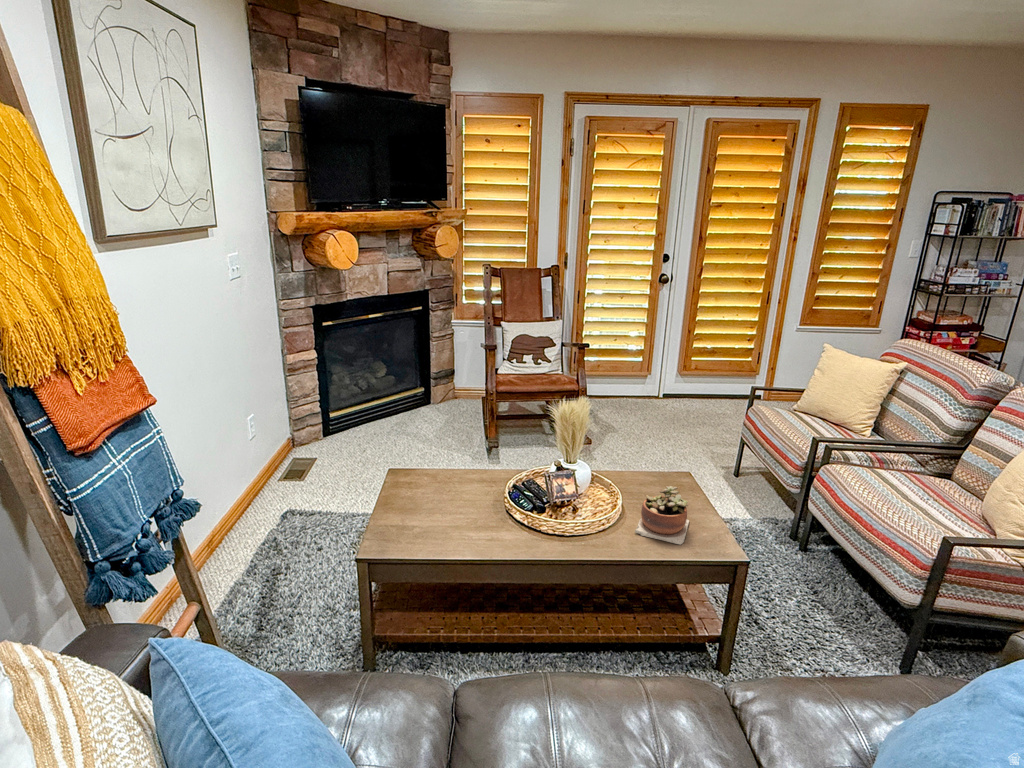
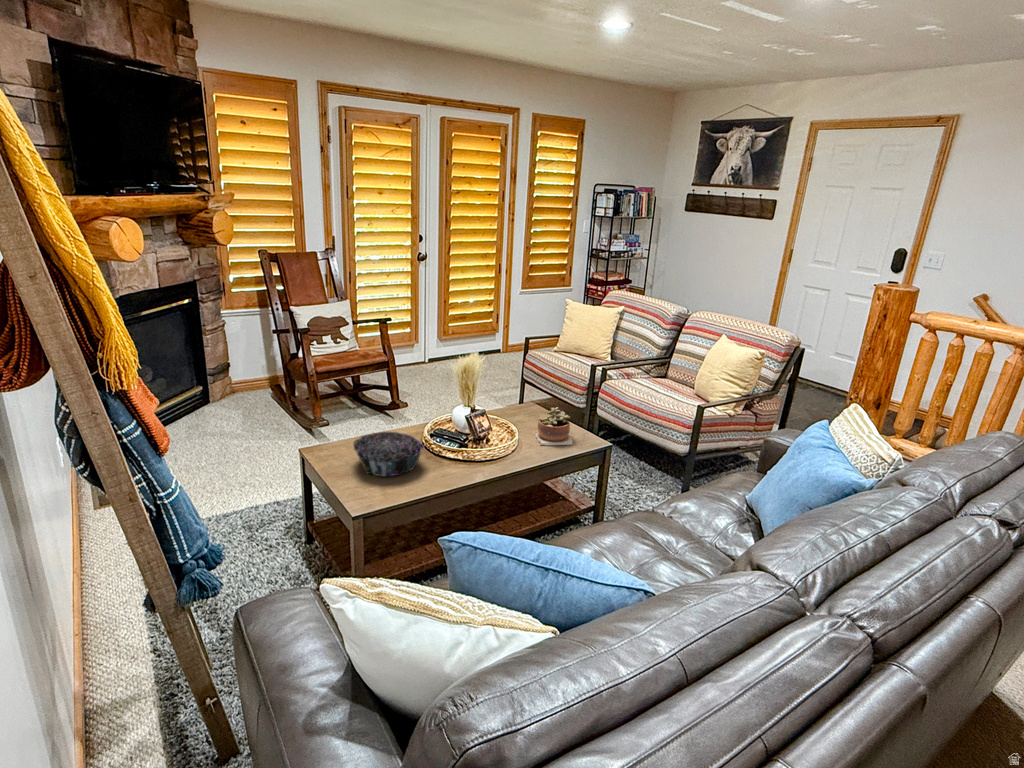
decorative bowl: none [397,467,476,523] -> present [353,432,424,477]

